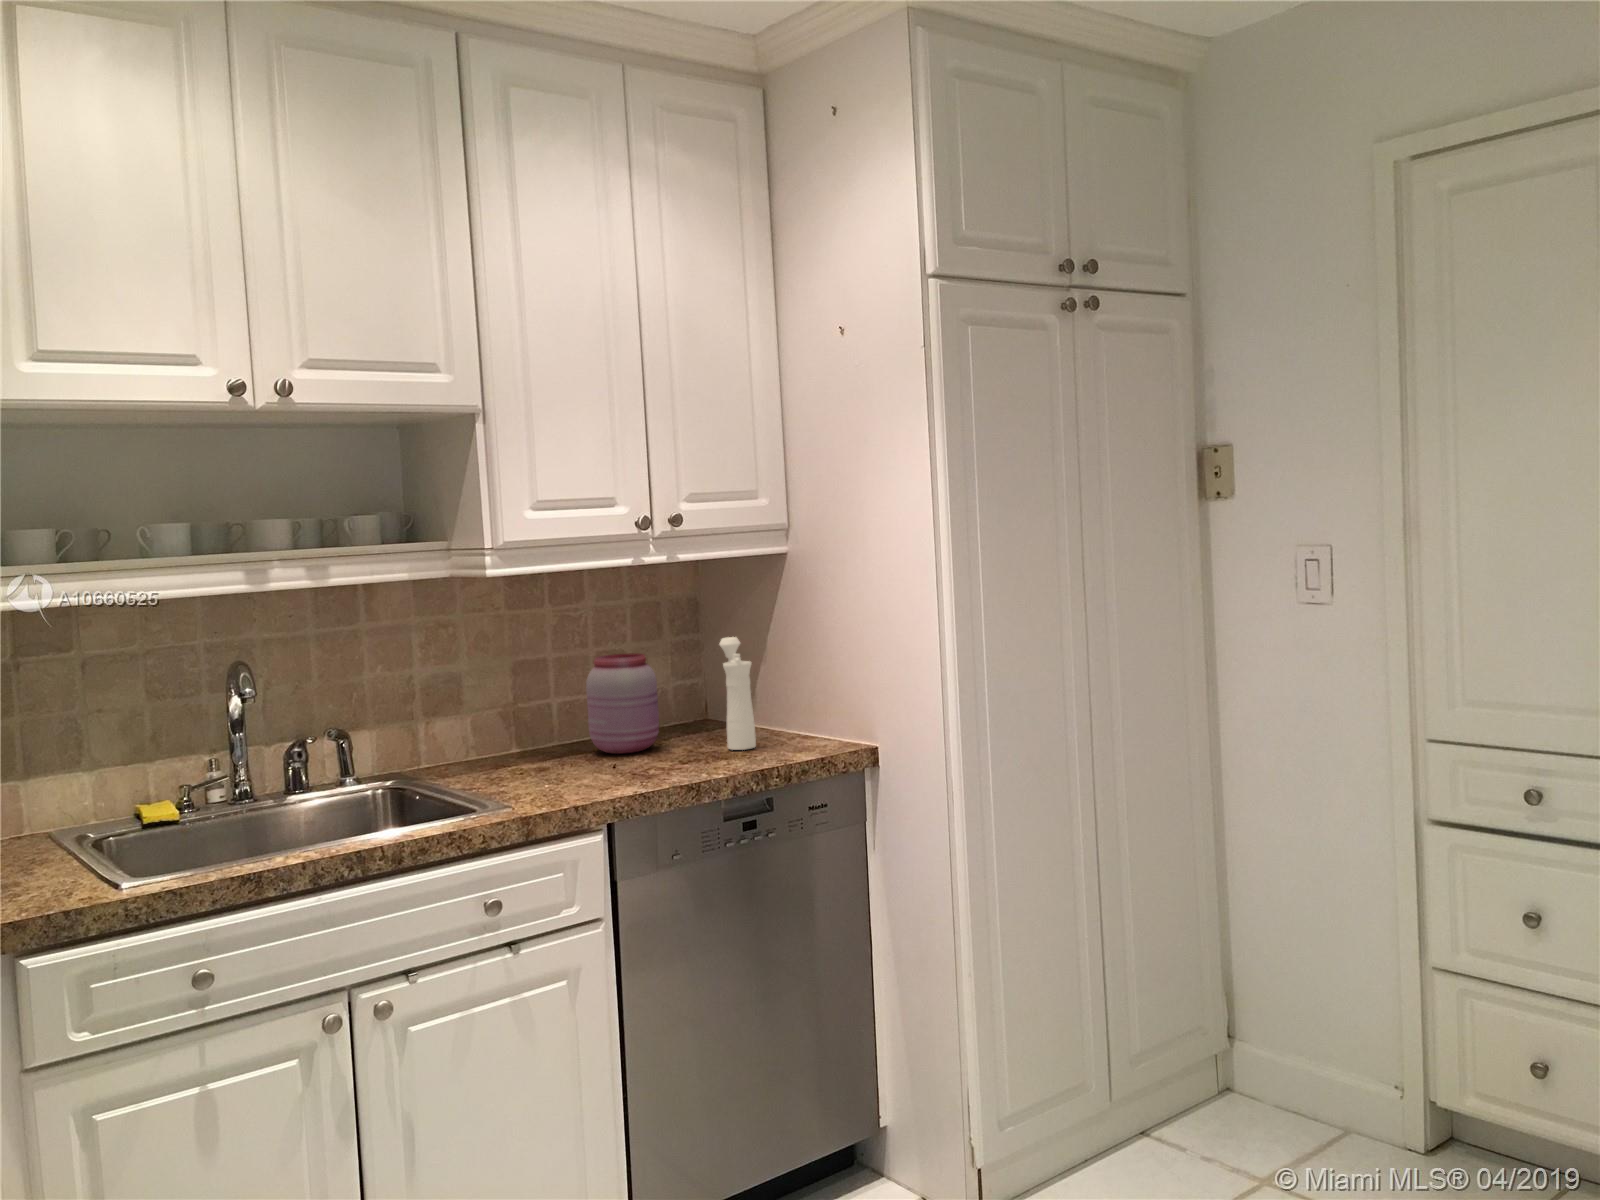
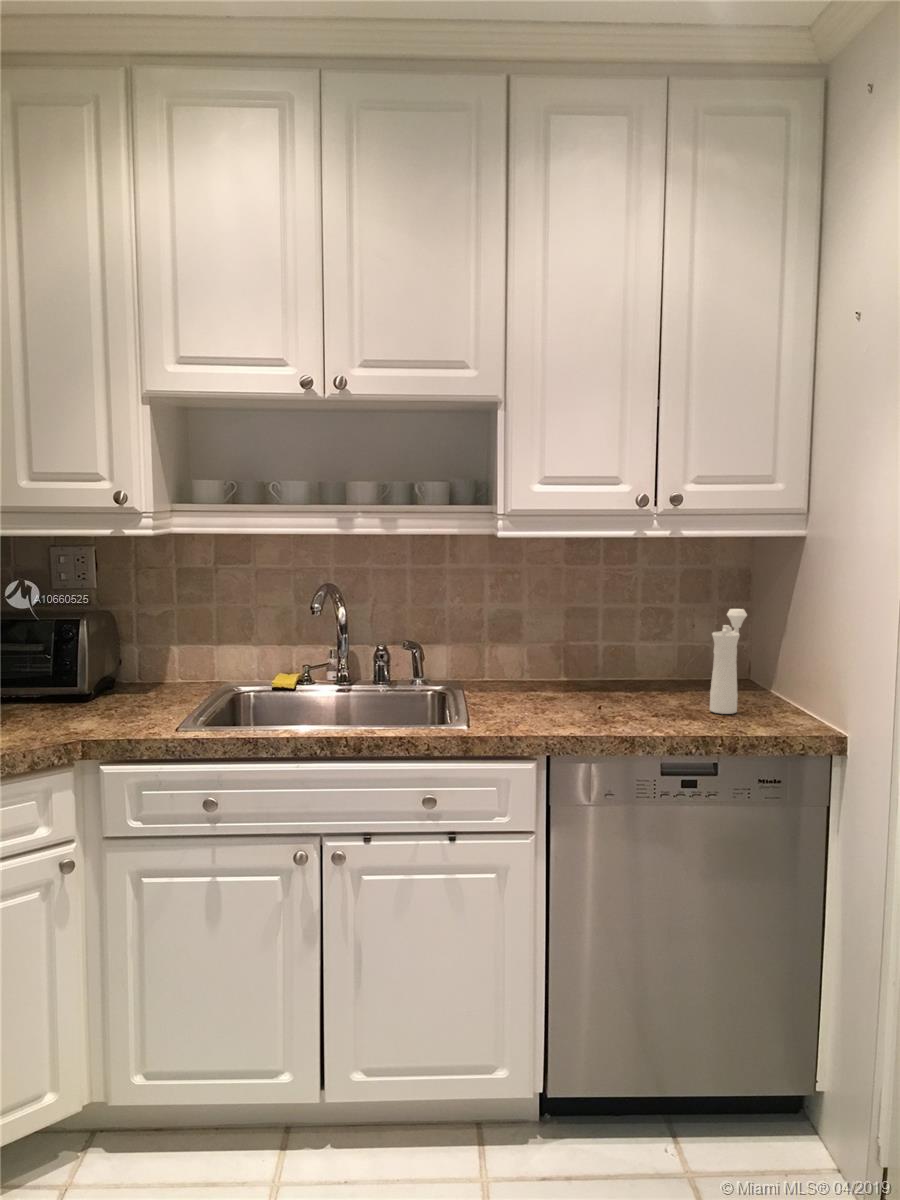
jar: present [586,653,659,754] -> none [605,611,667,697]

